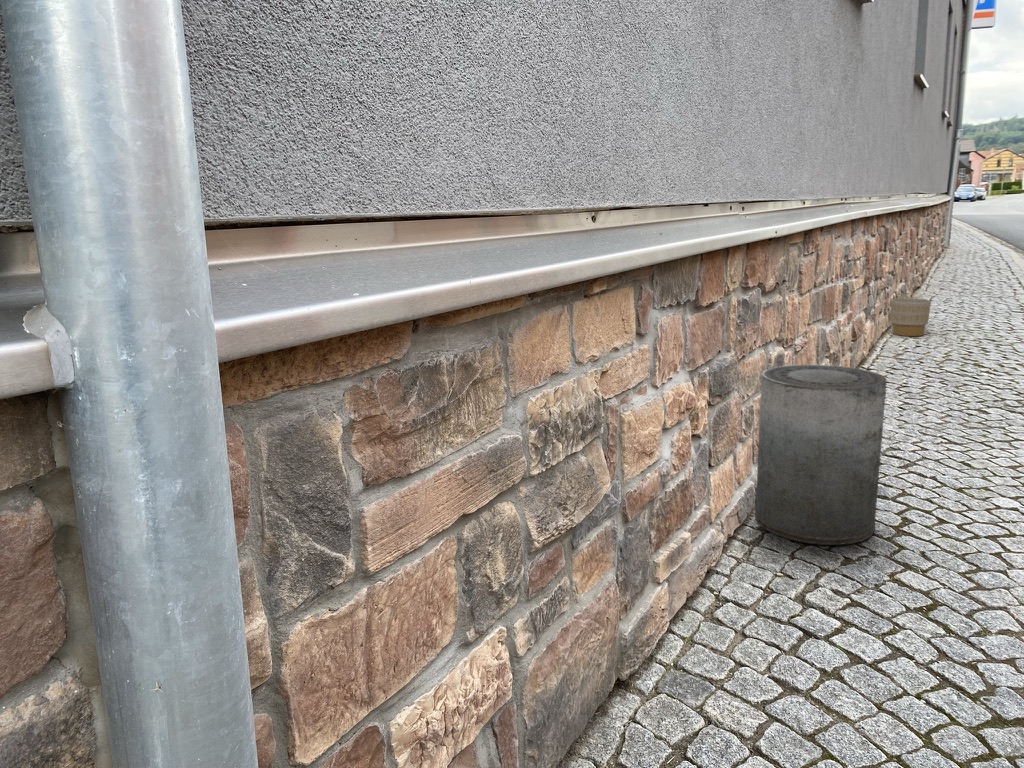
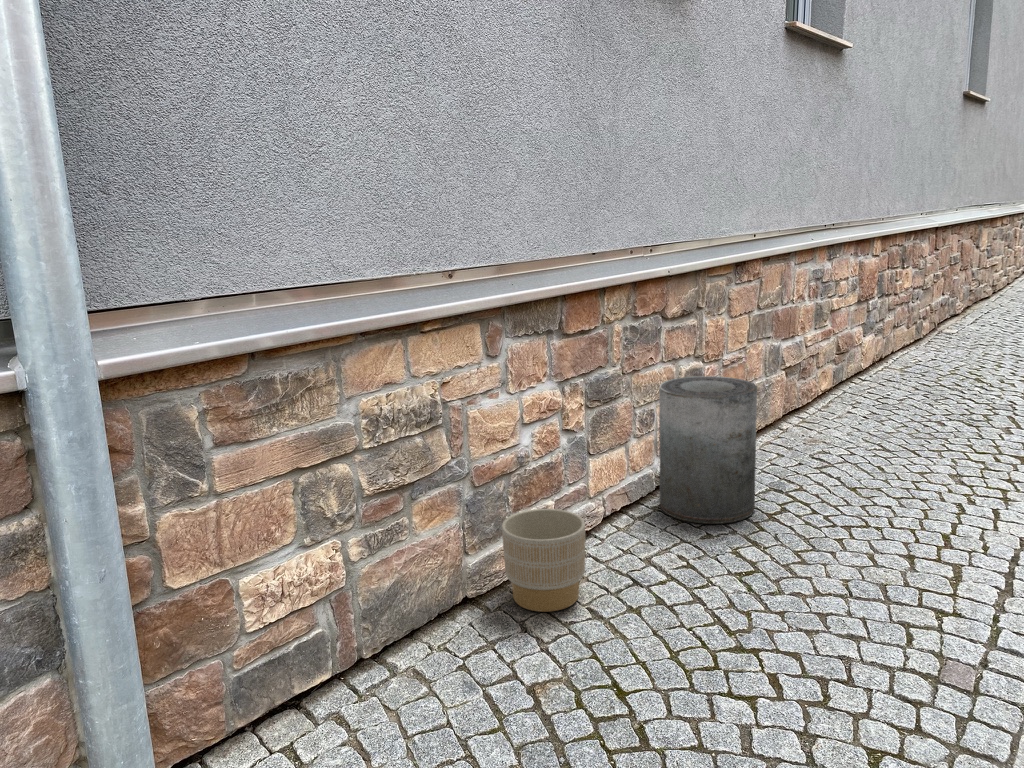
planter: present [890,298,931,336] -> present [502,509,585,612]

